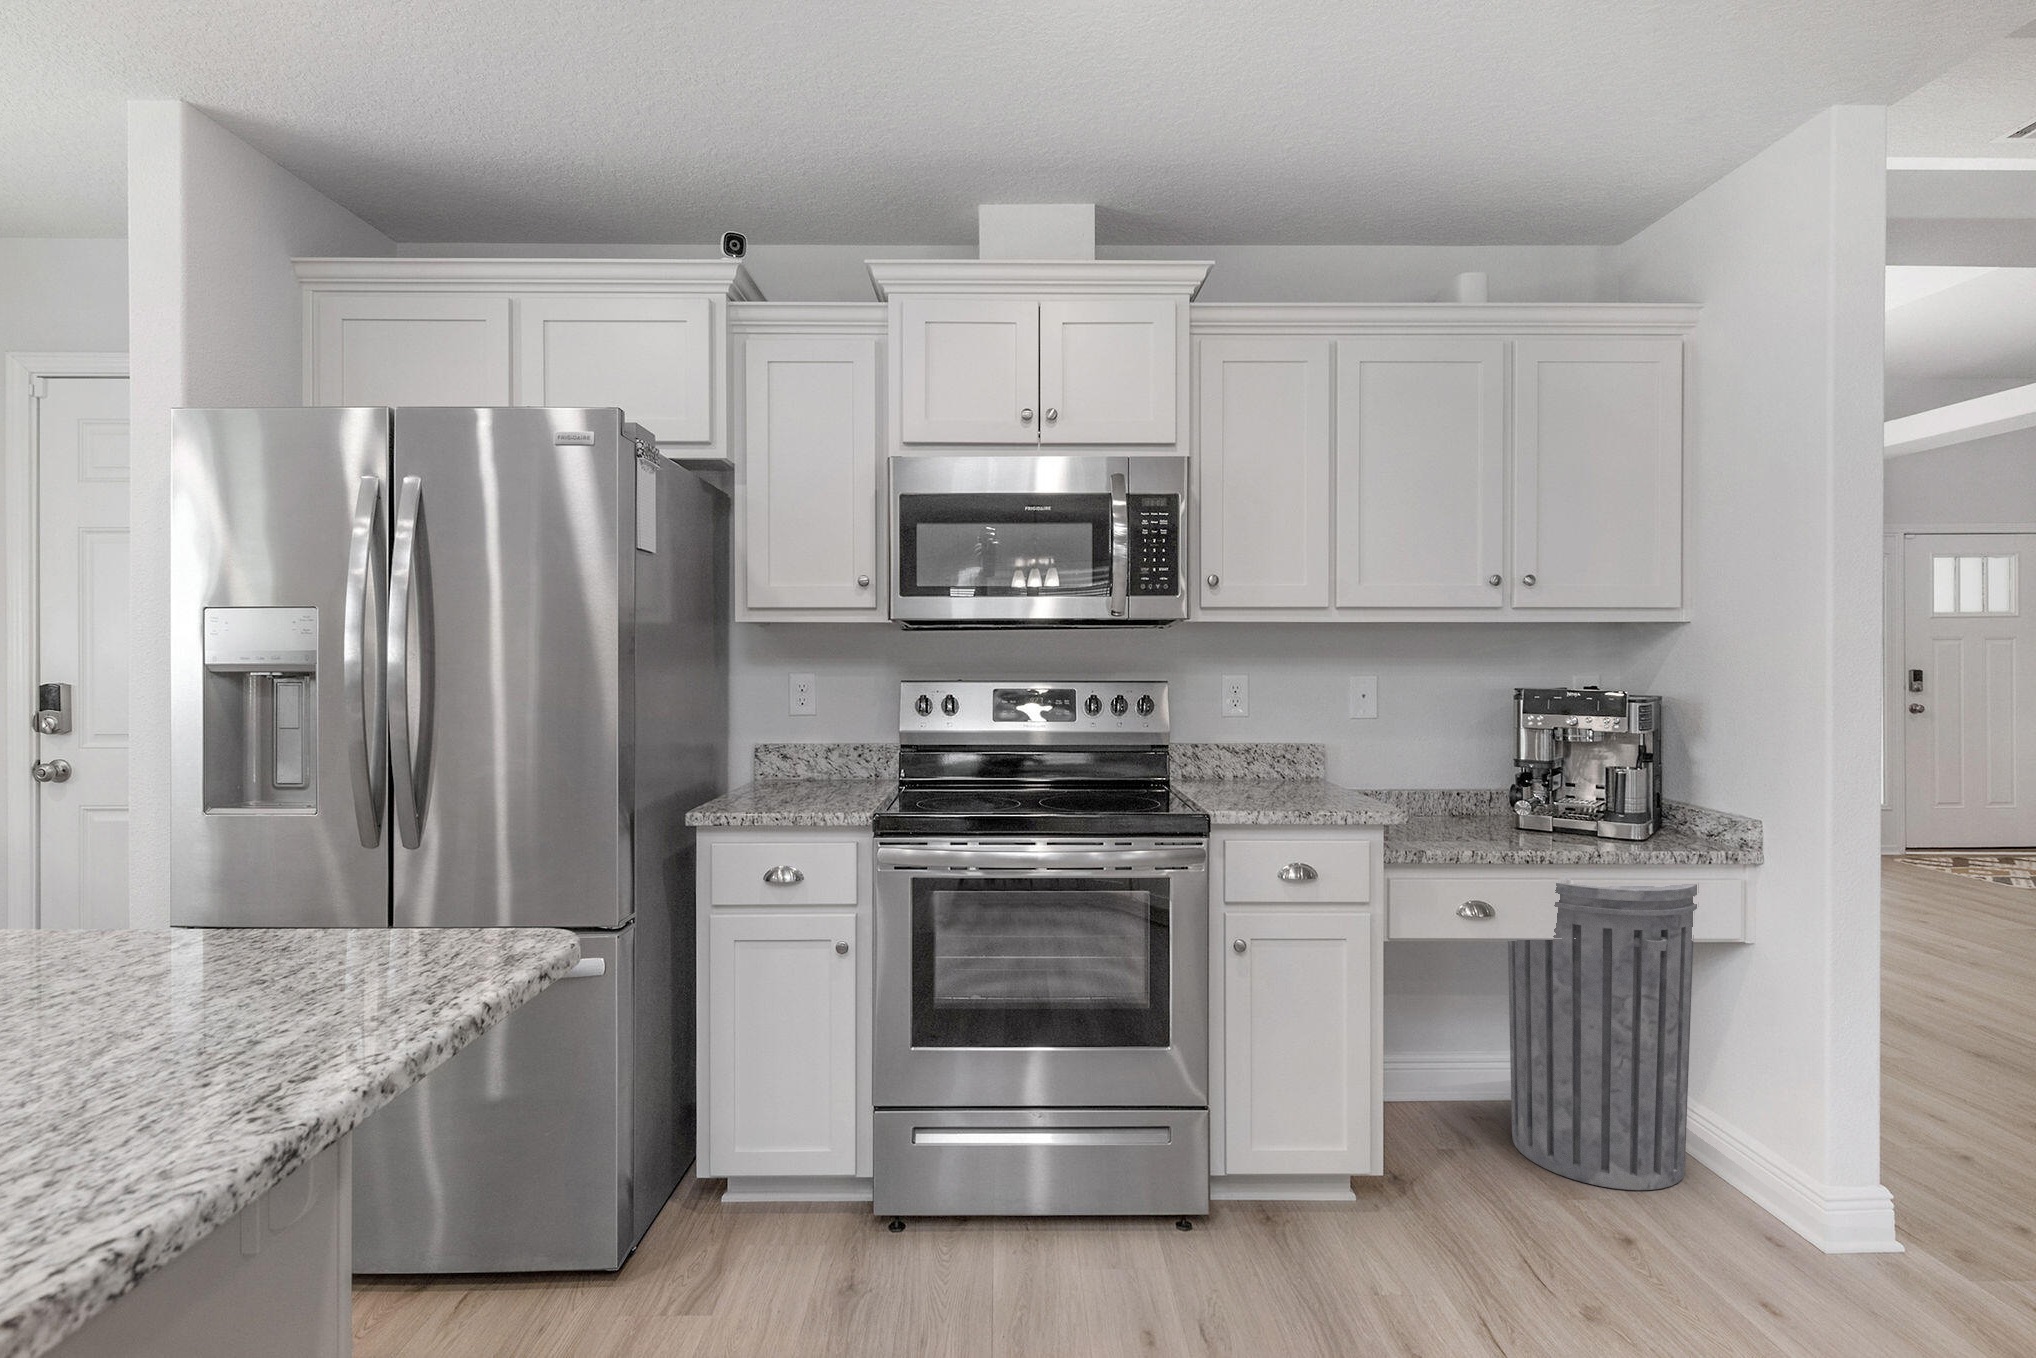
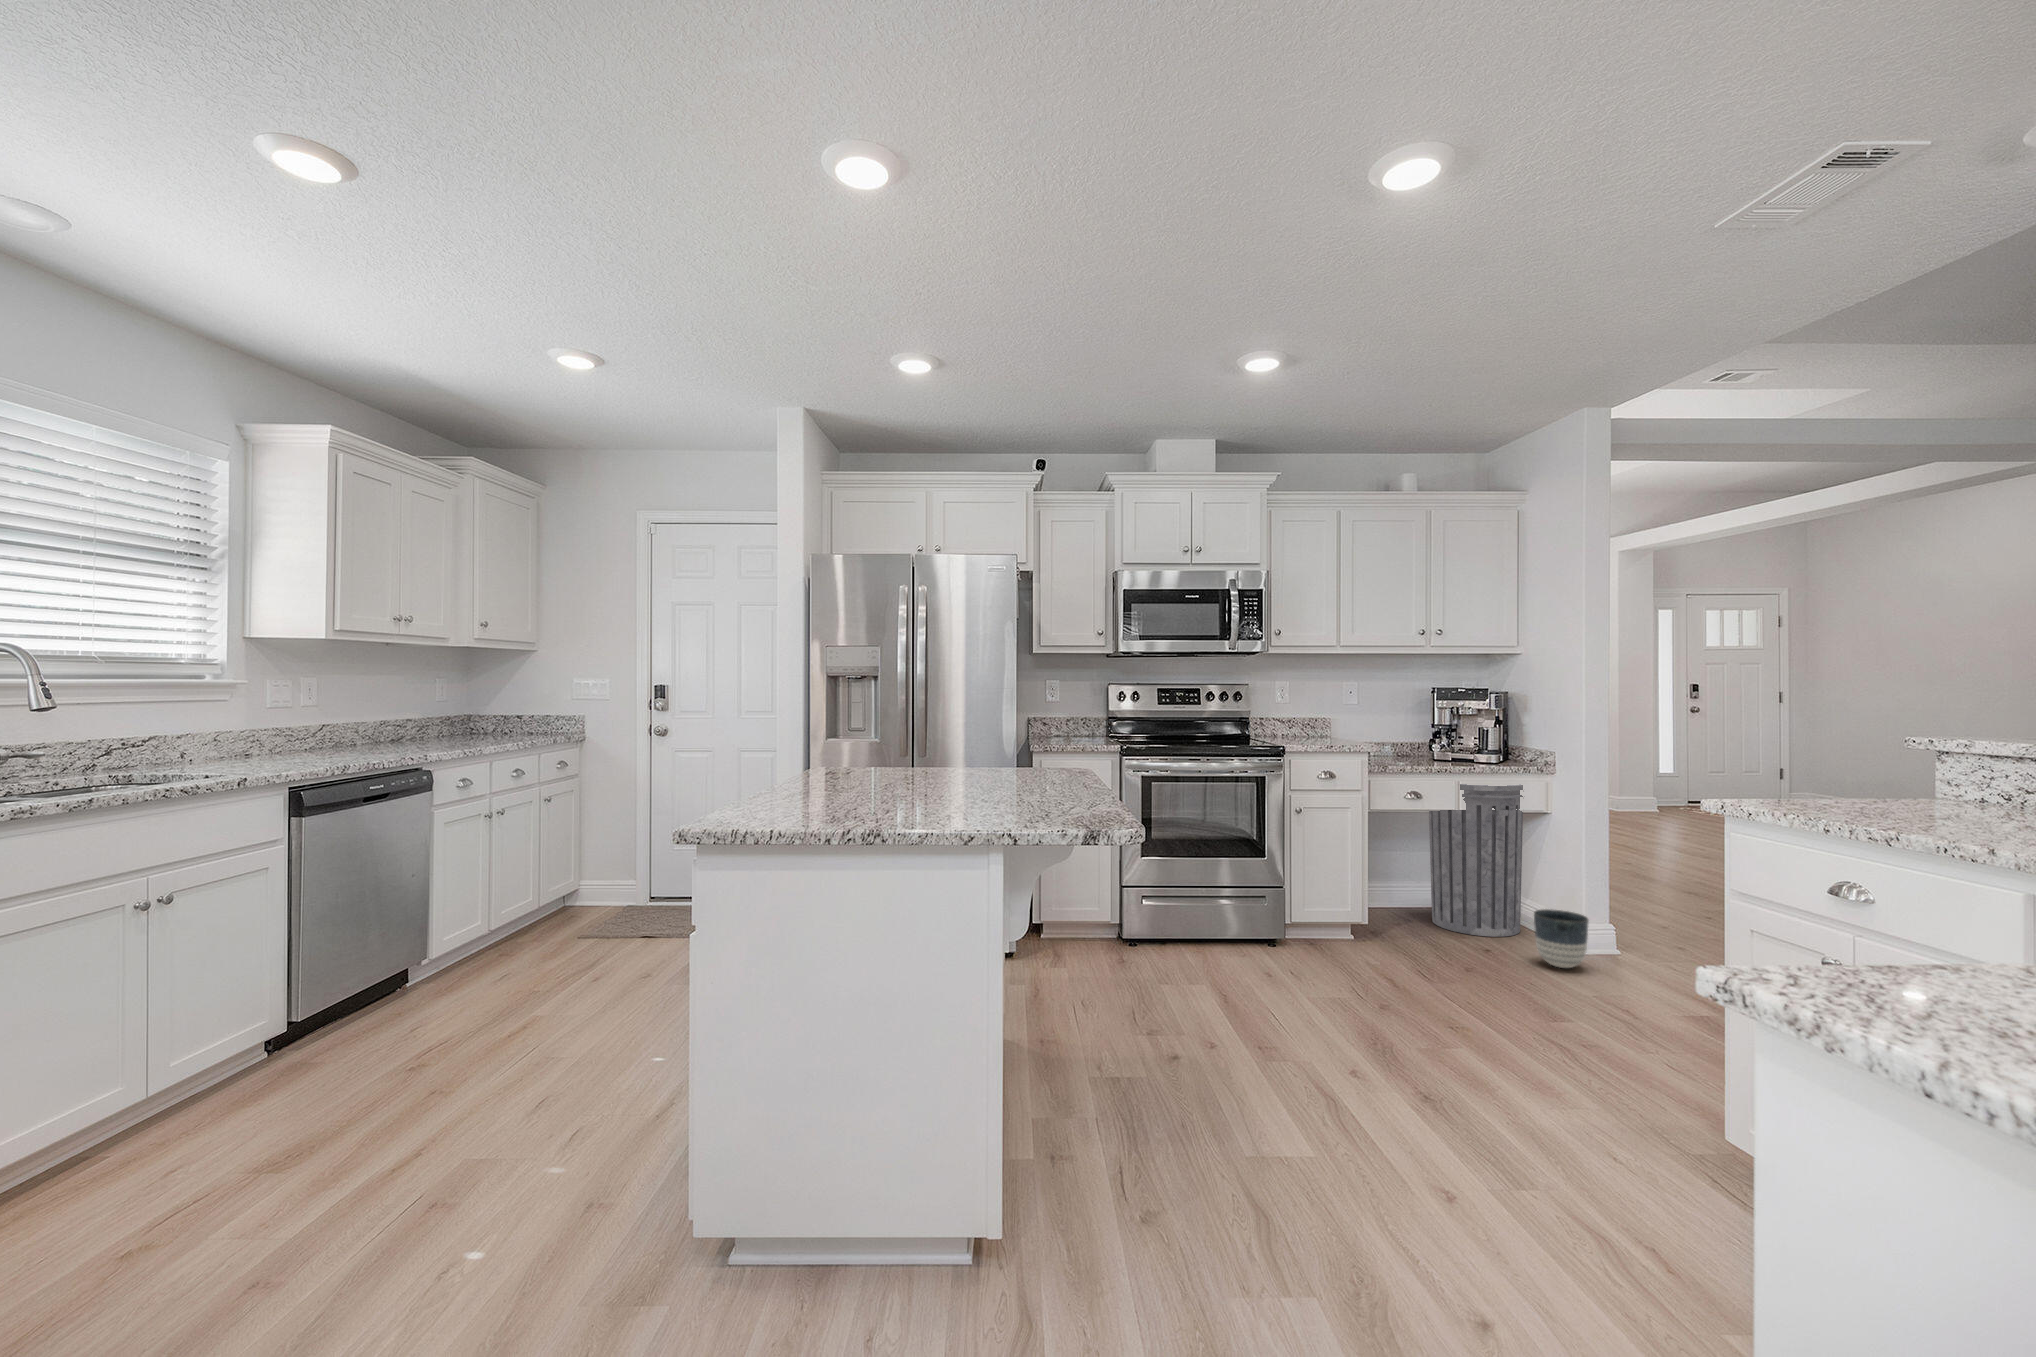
planter: none [1728,1165,1853,1308] -> present [1534,909,1589,968]

